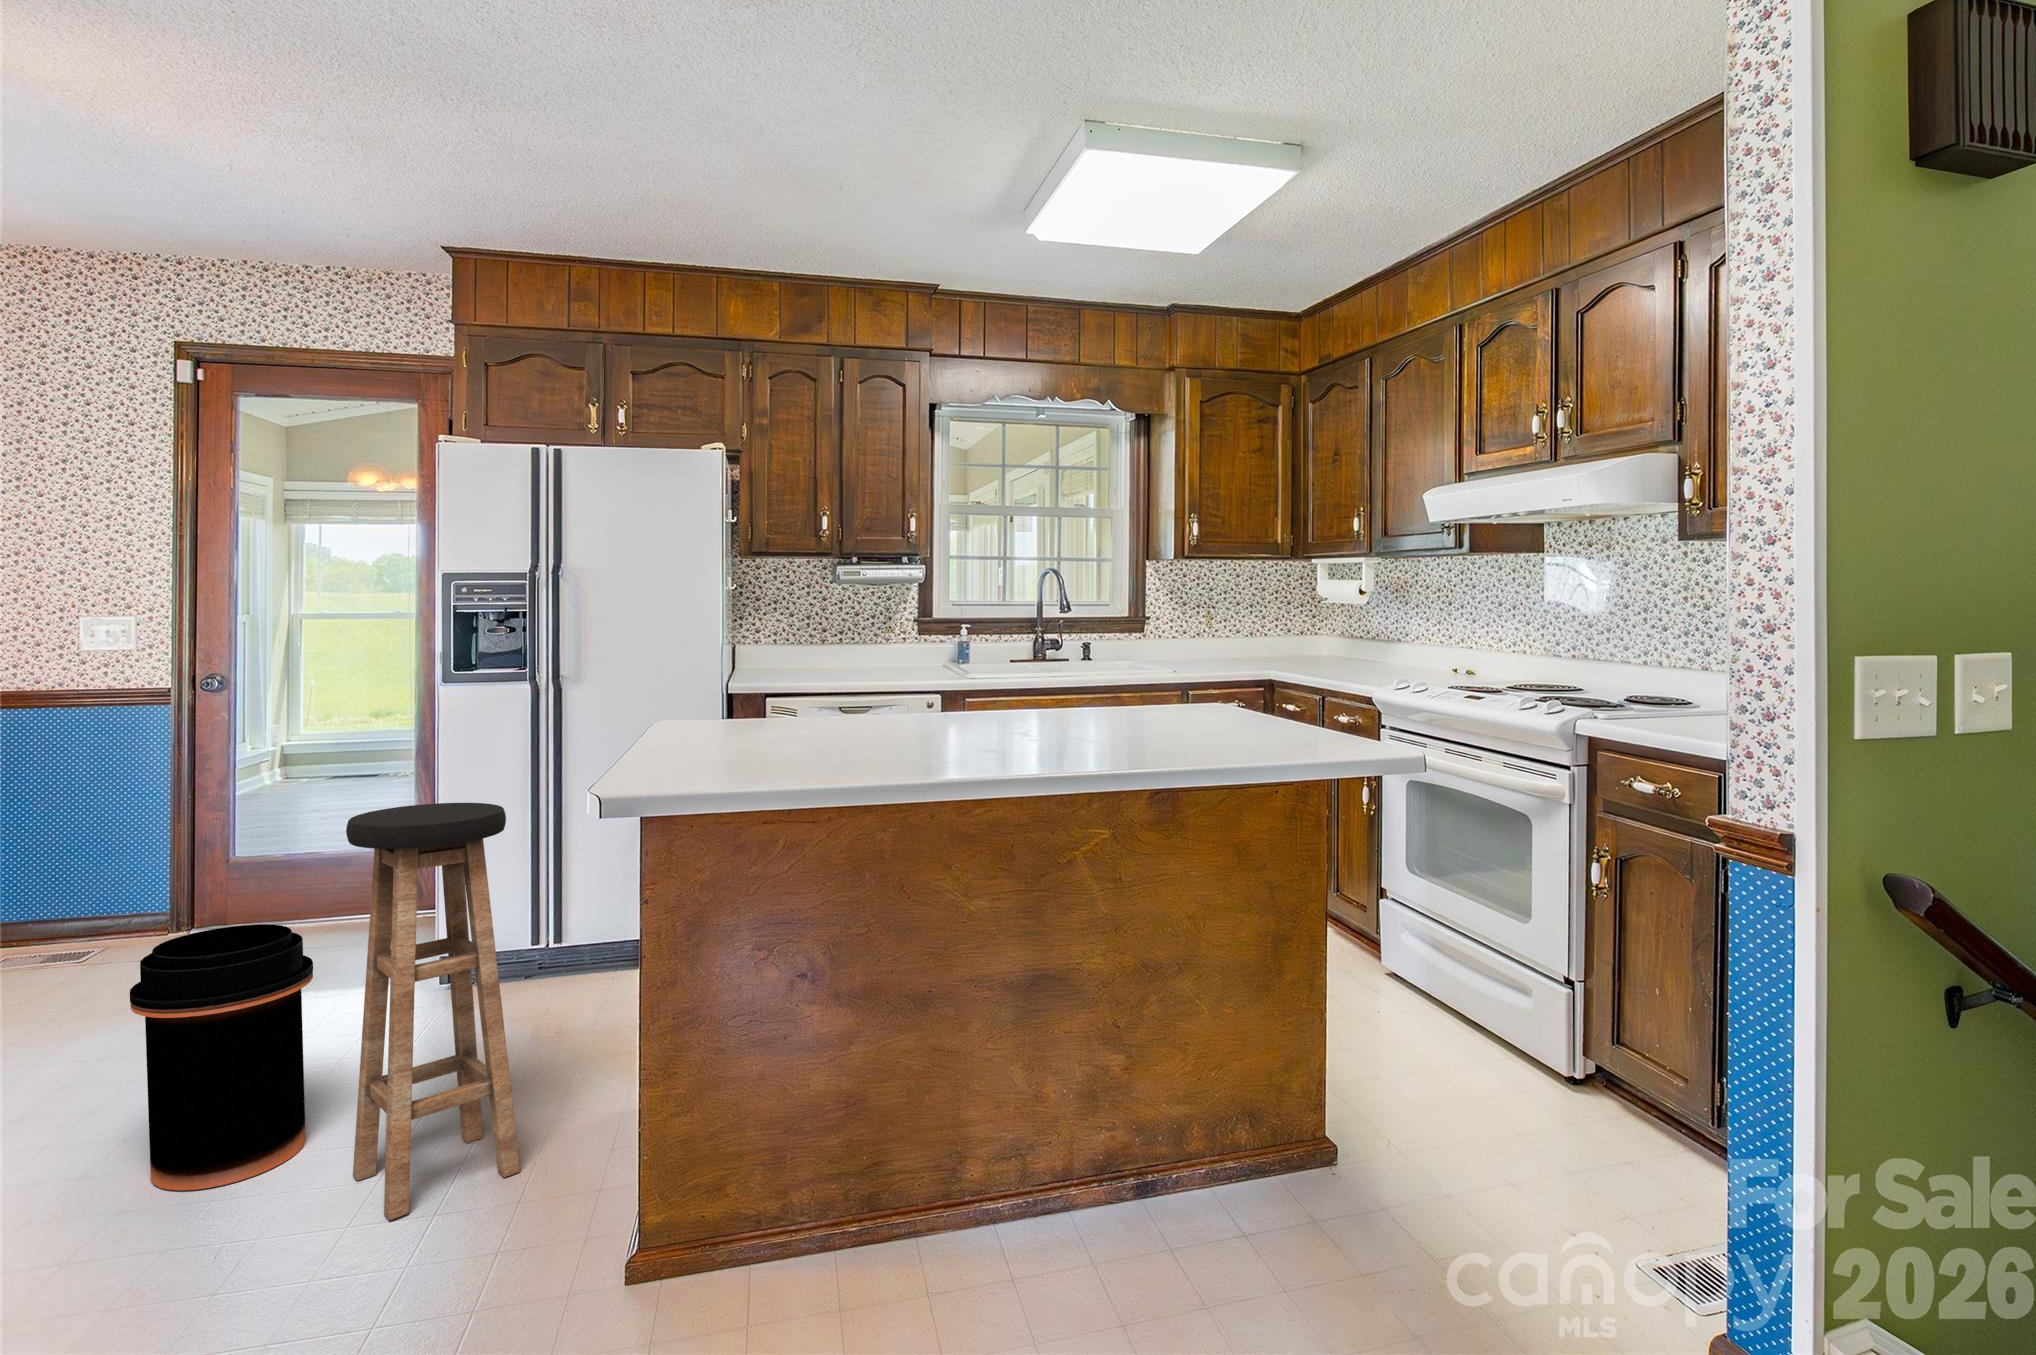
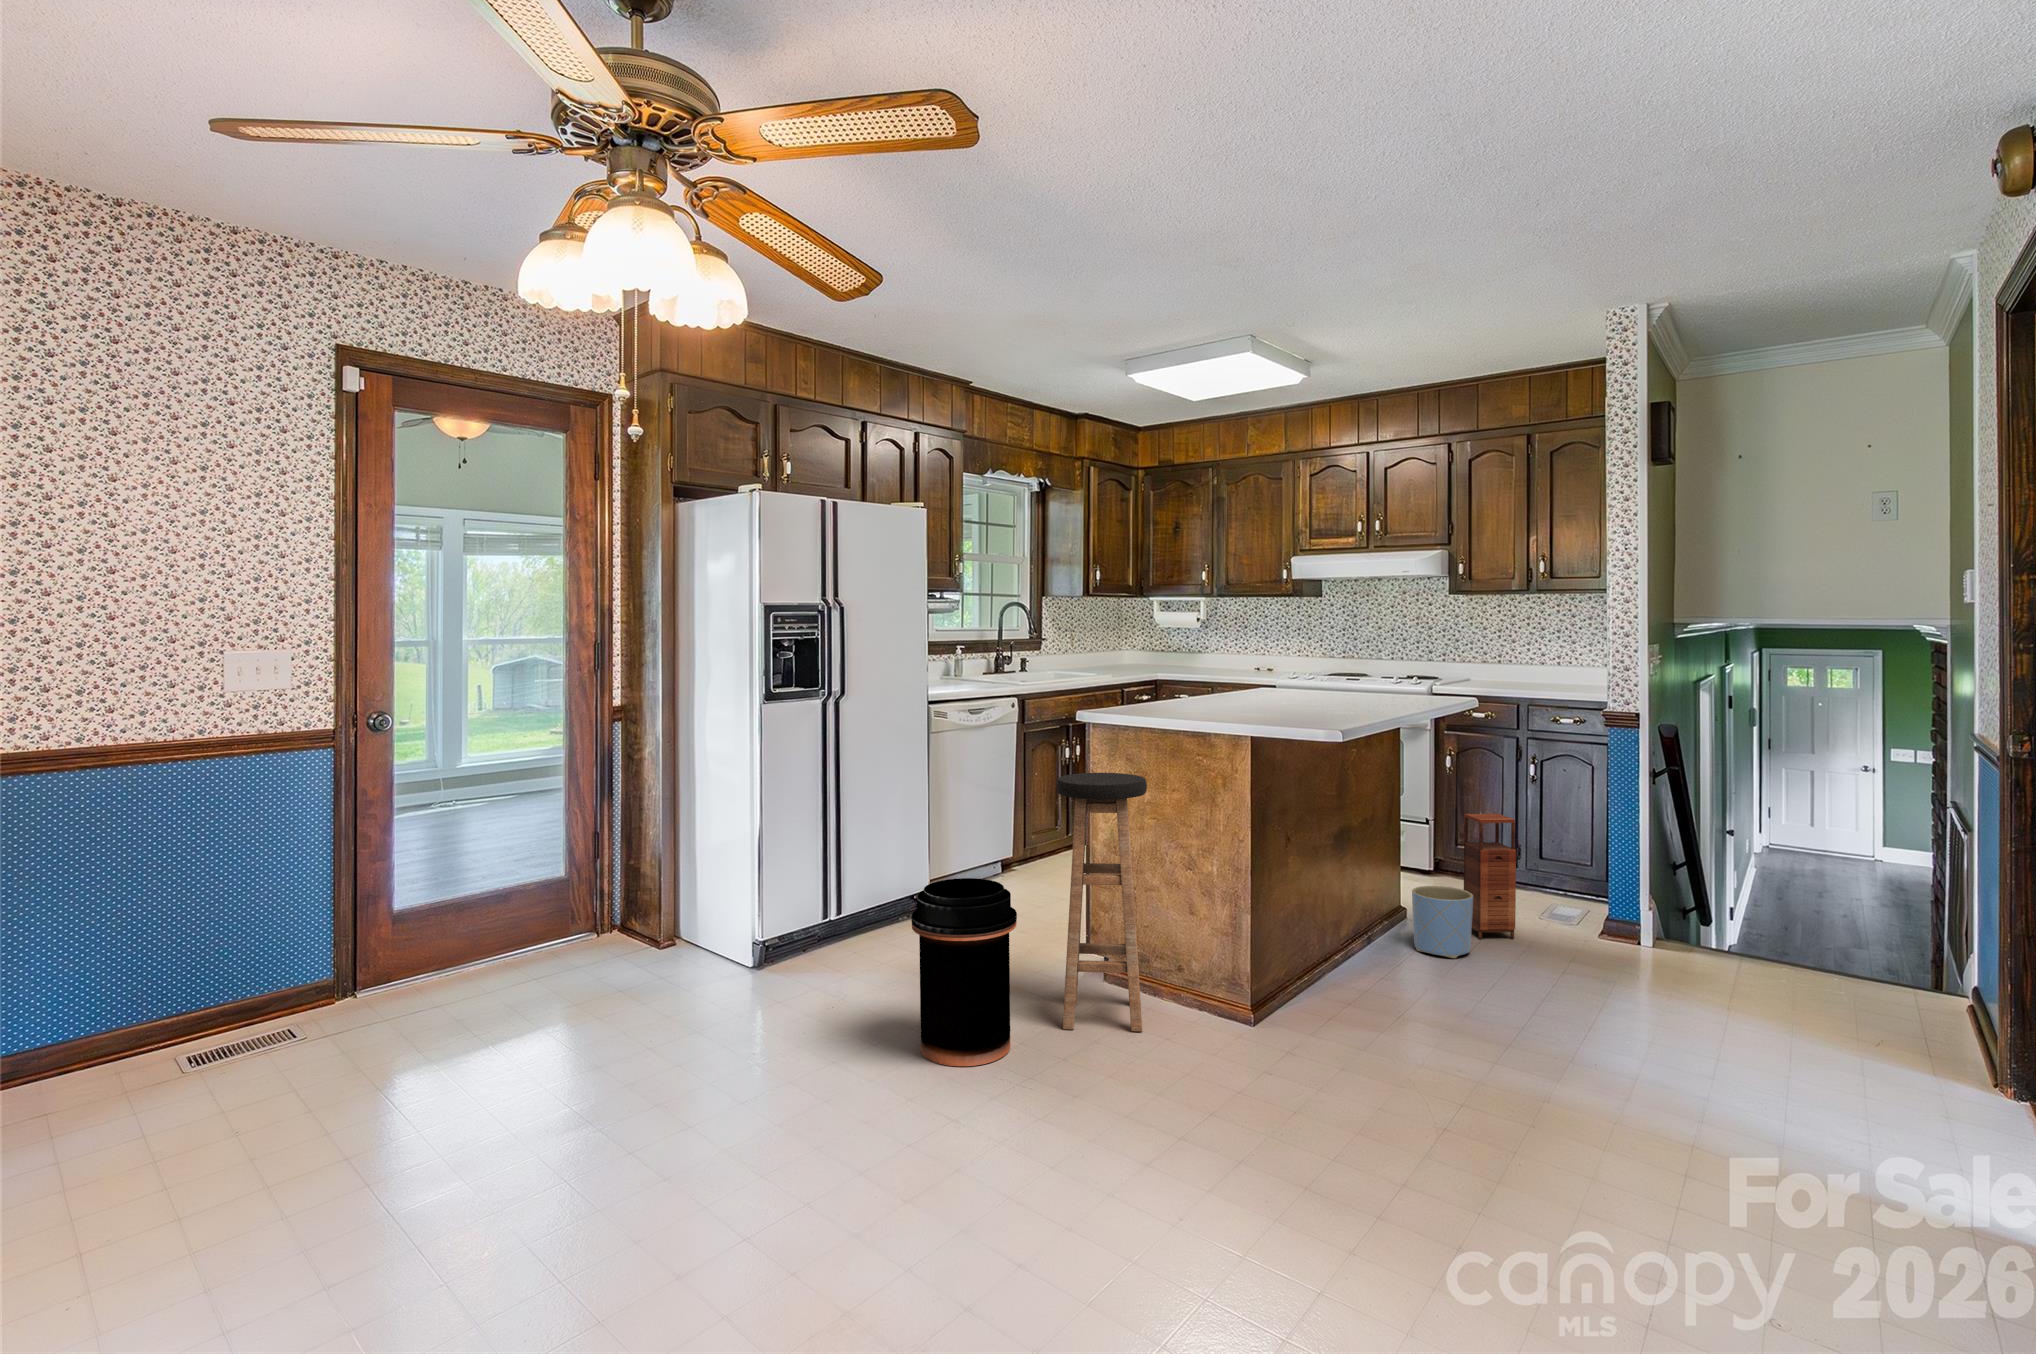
storage cabinet: none [1289,987,1396,1302] -> present [1464,813,1516,939]
planter: none [1091,1117,1213,1296] -> present [1412,886,1473,958]

